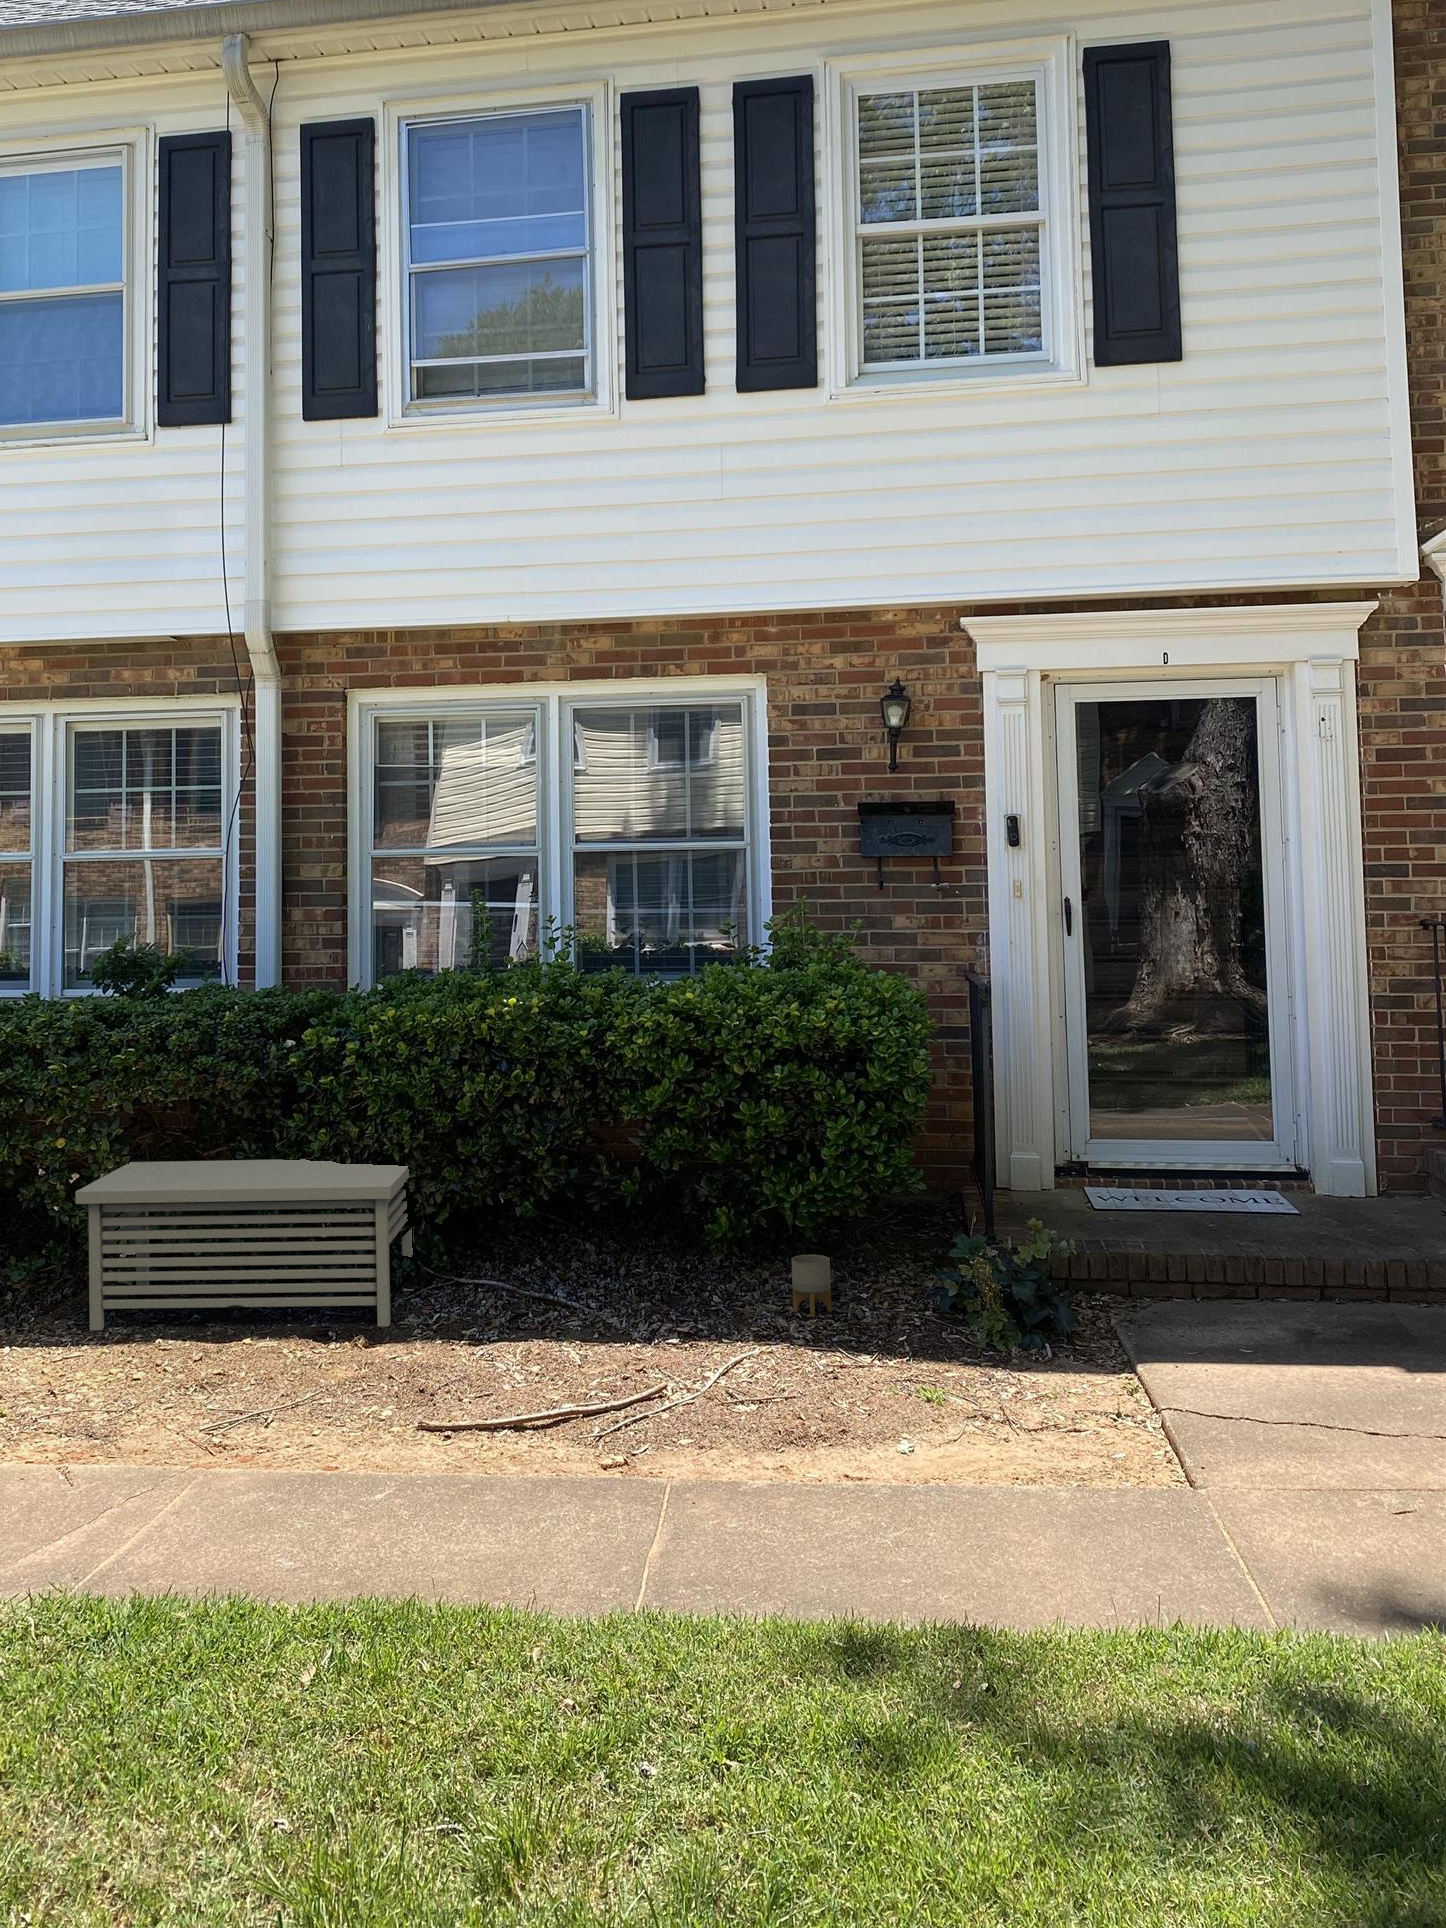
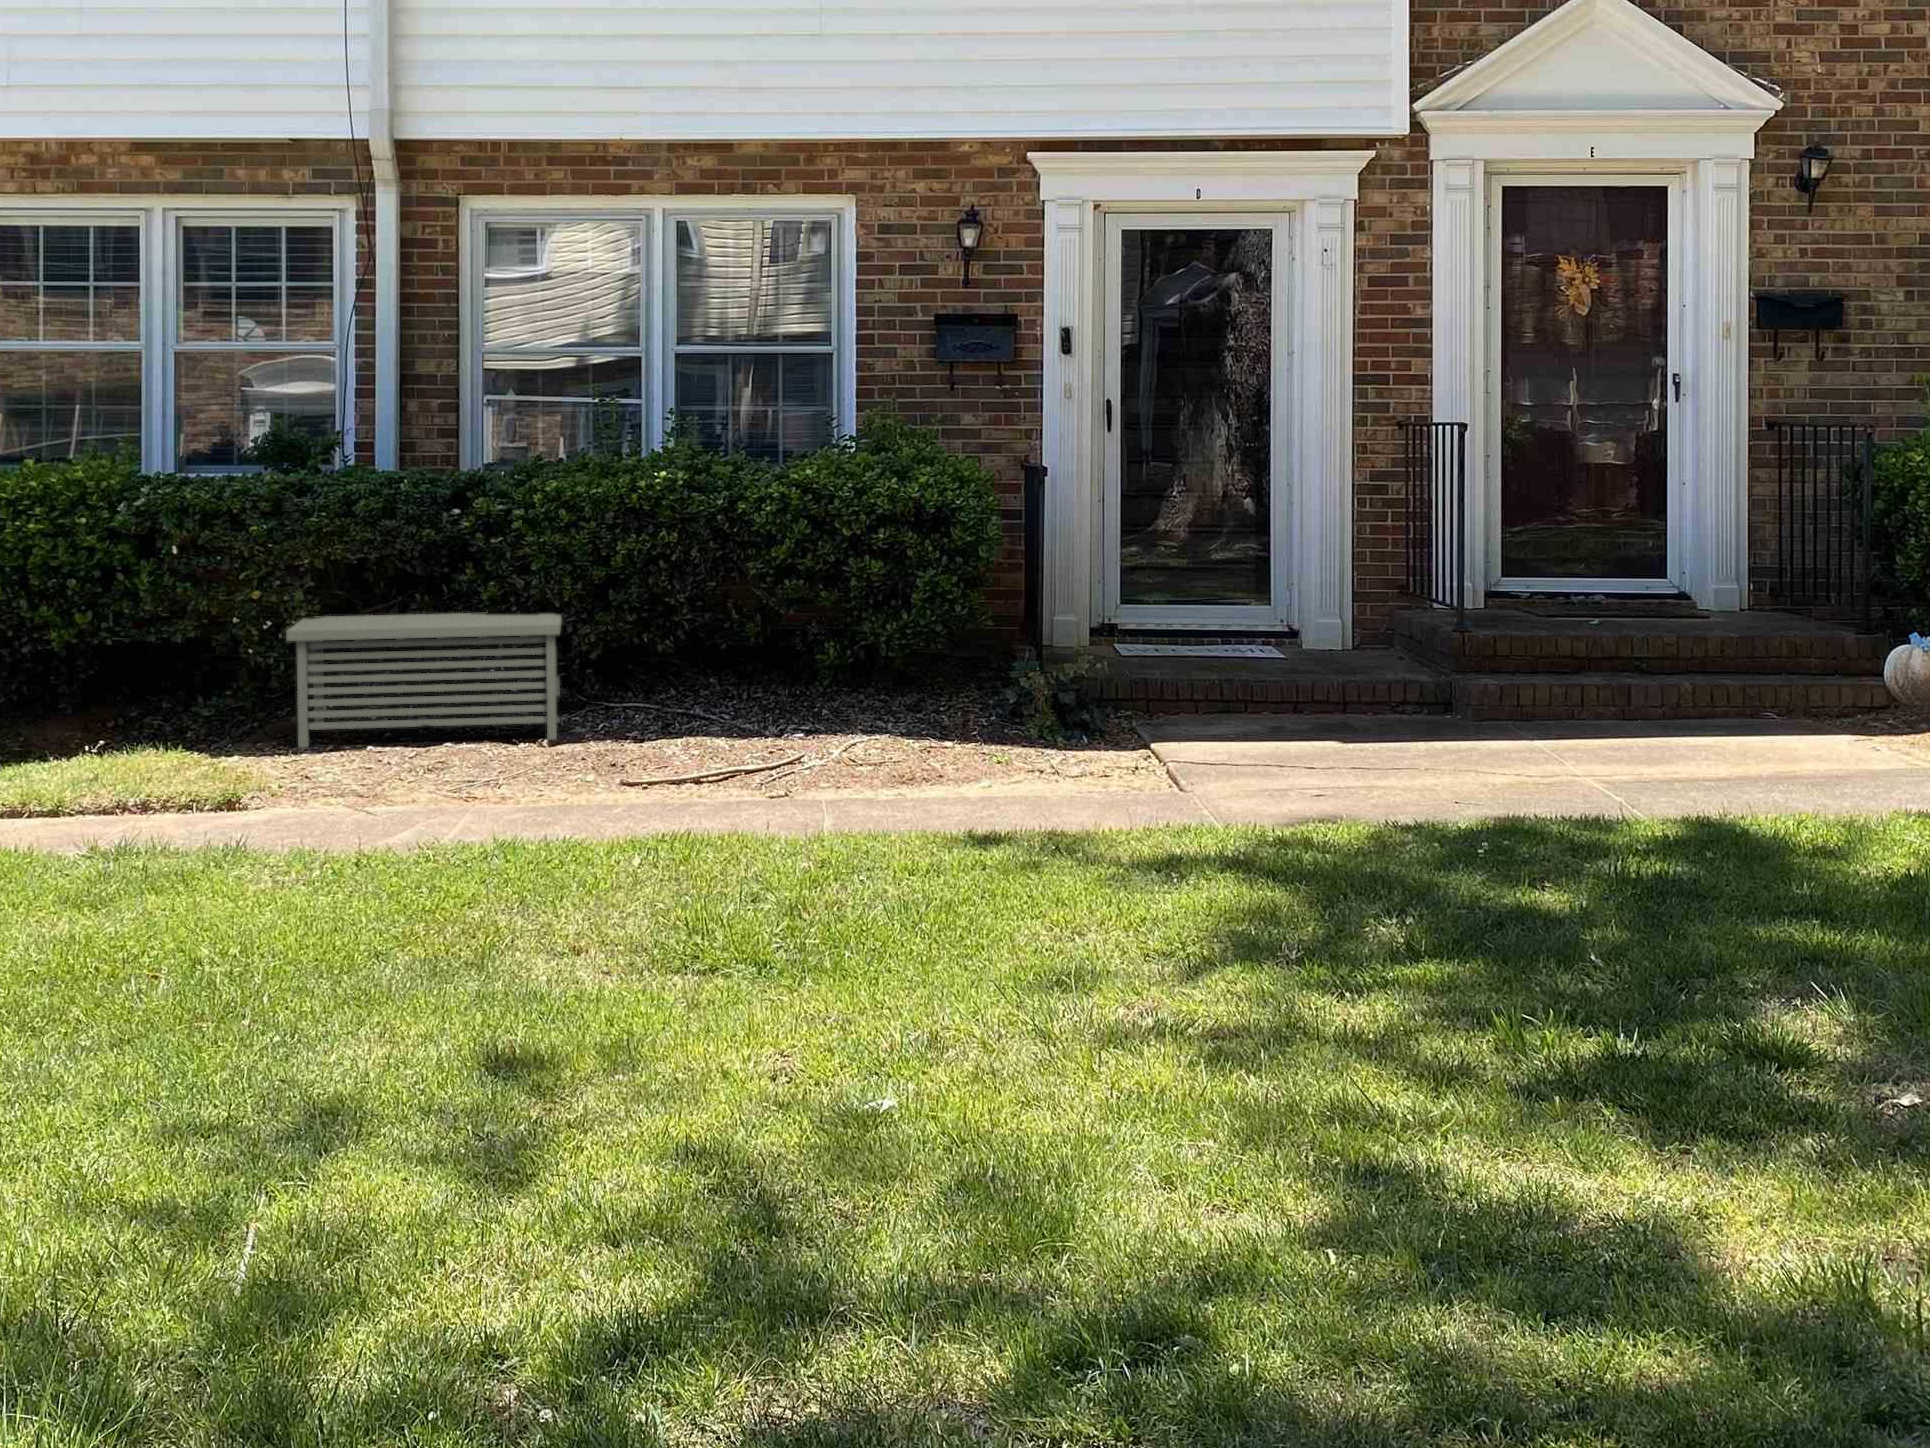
planter: present [792,1255,832,1317] -> none [887,681,918,727]

